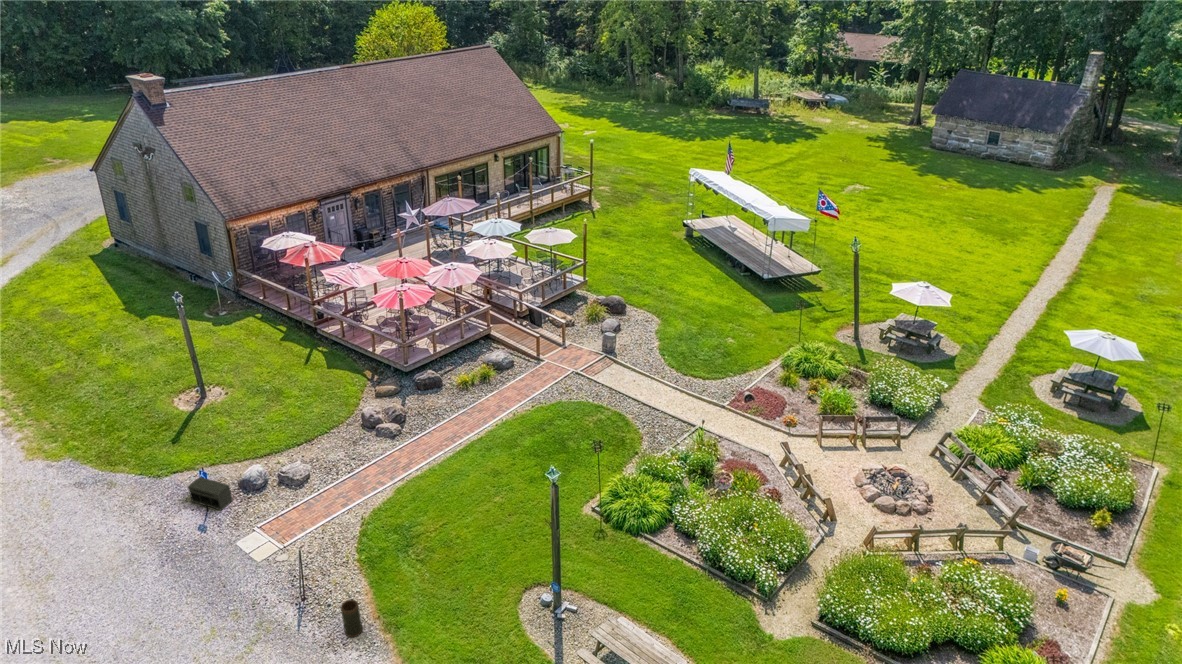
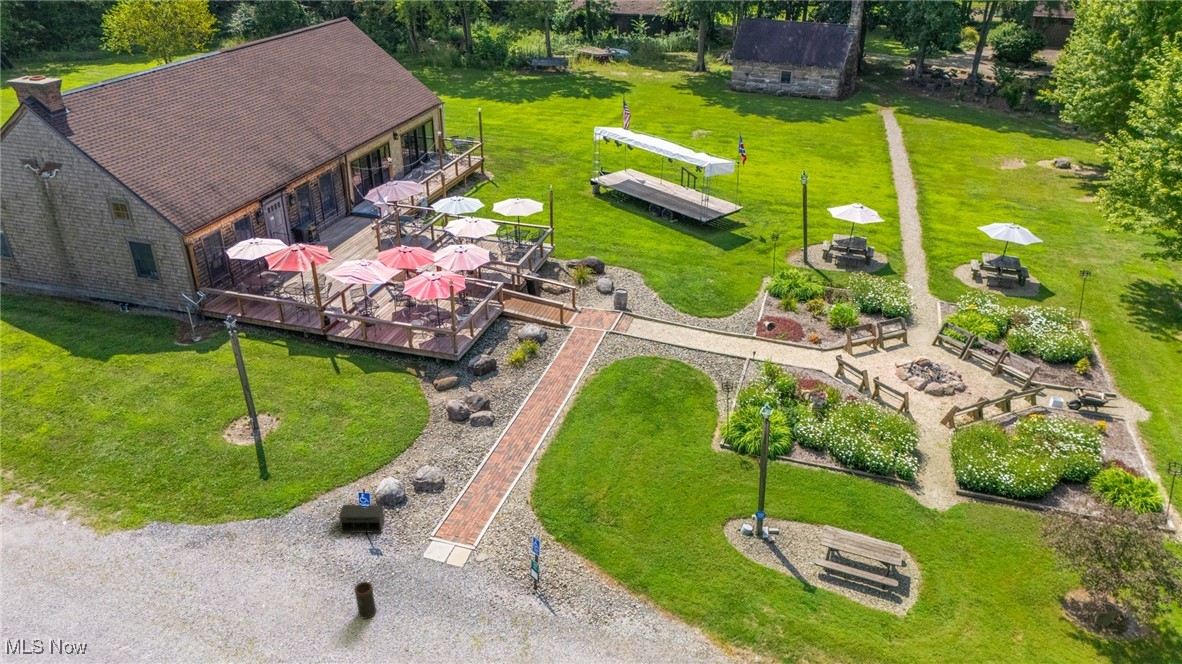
trash can: present [341,600,362,637] -> present [354,581,376,619]

